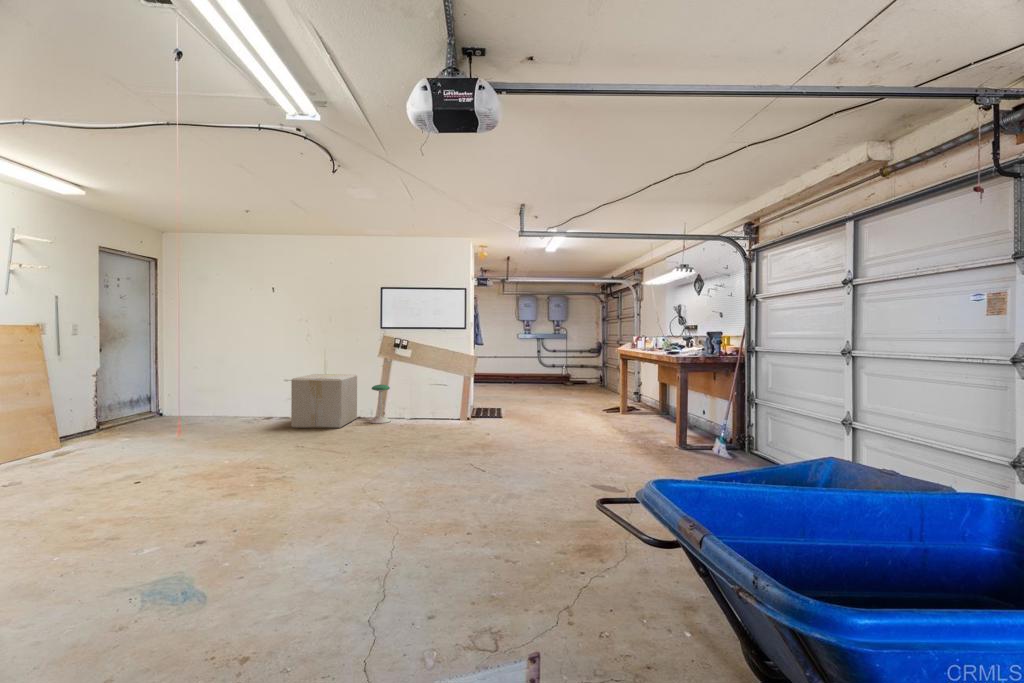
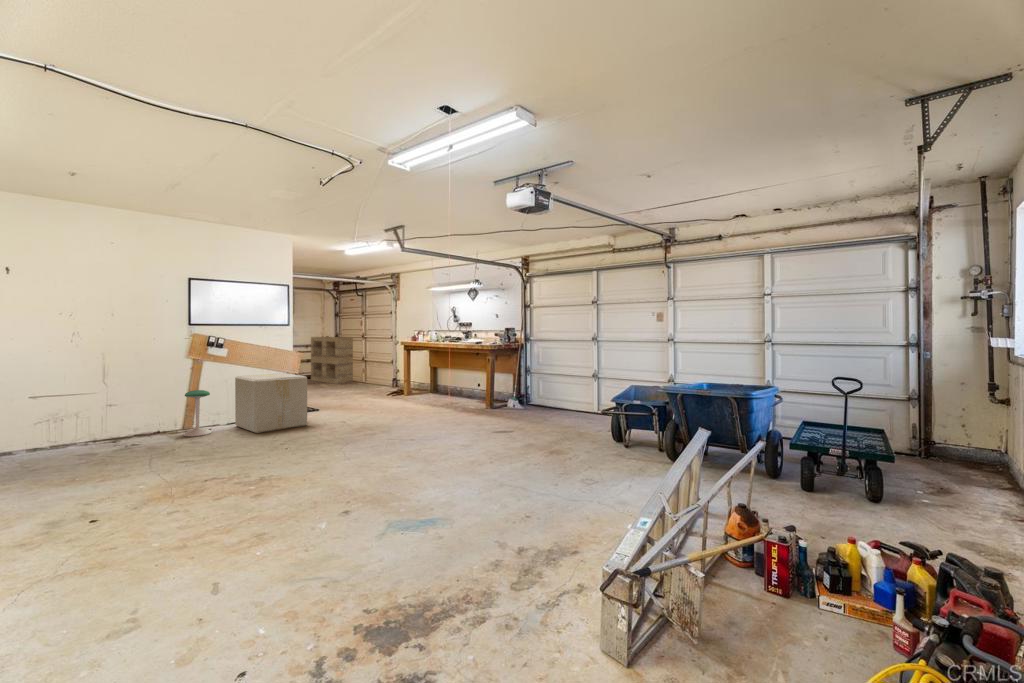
shelving unit: none [582,342,614,391] -> present [311,337,353,384]
cardboard box: present [291,374,357,428] -> present [235,373,307,433]

